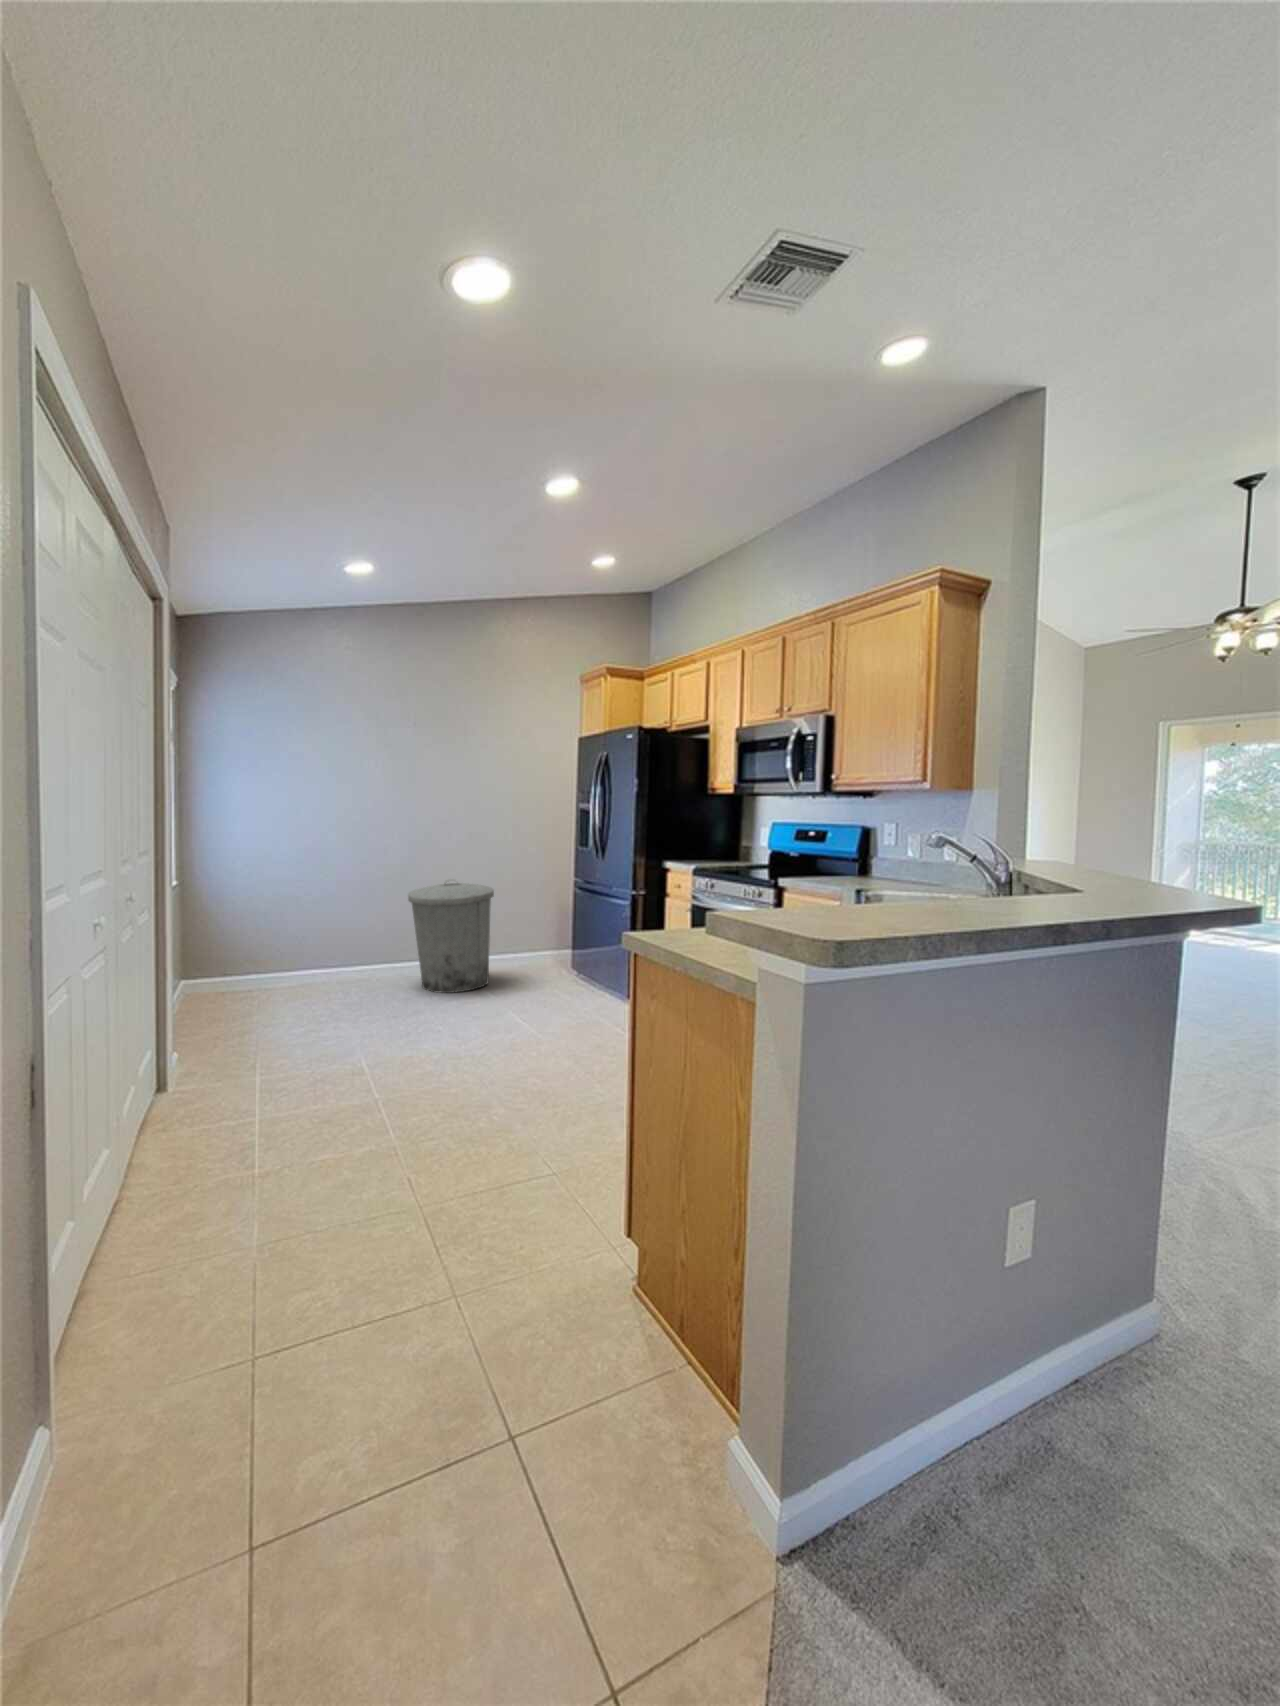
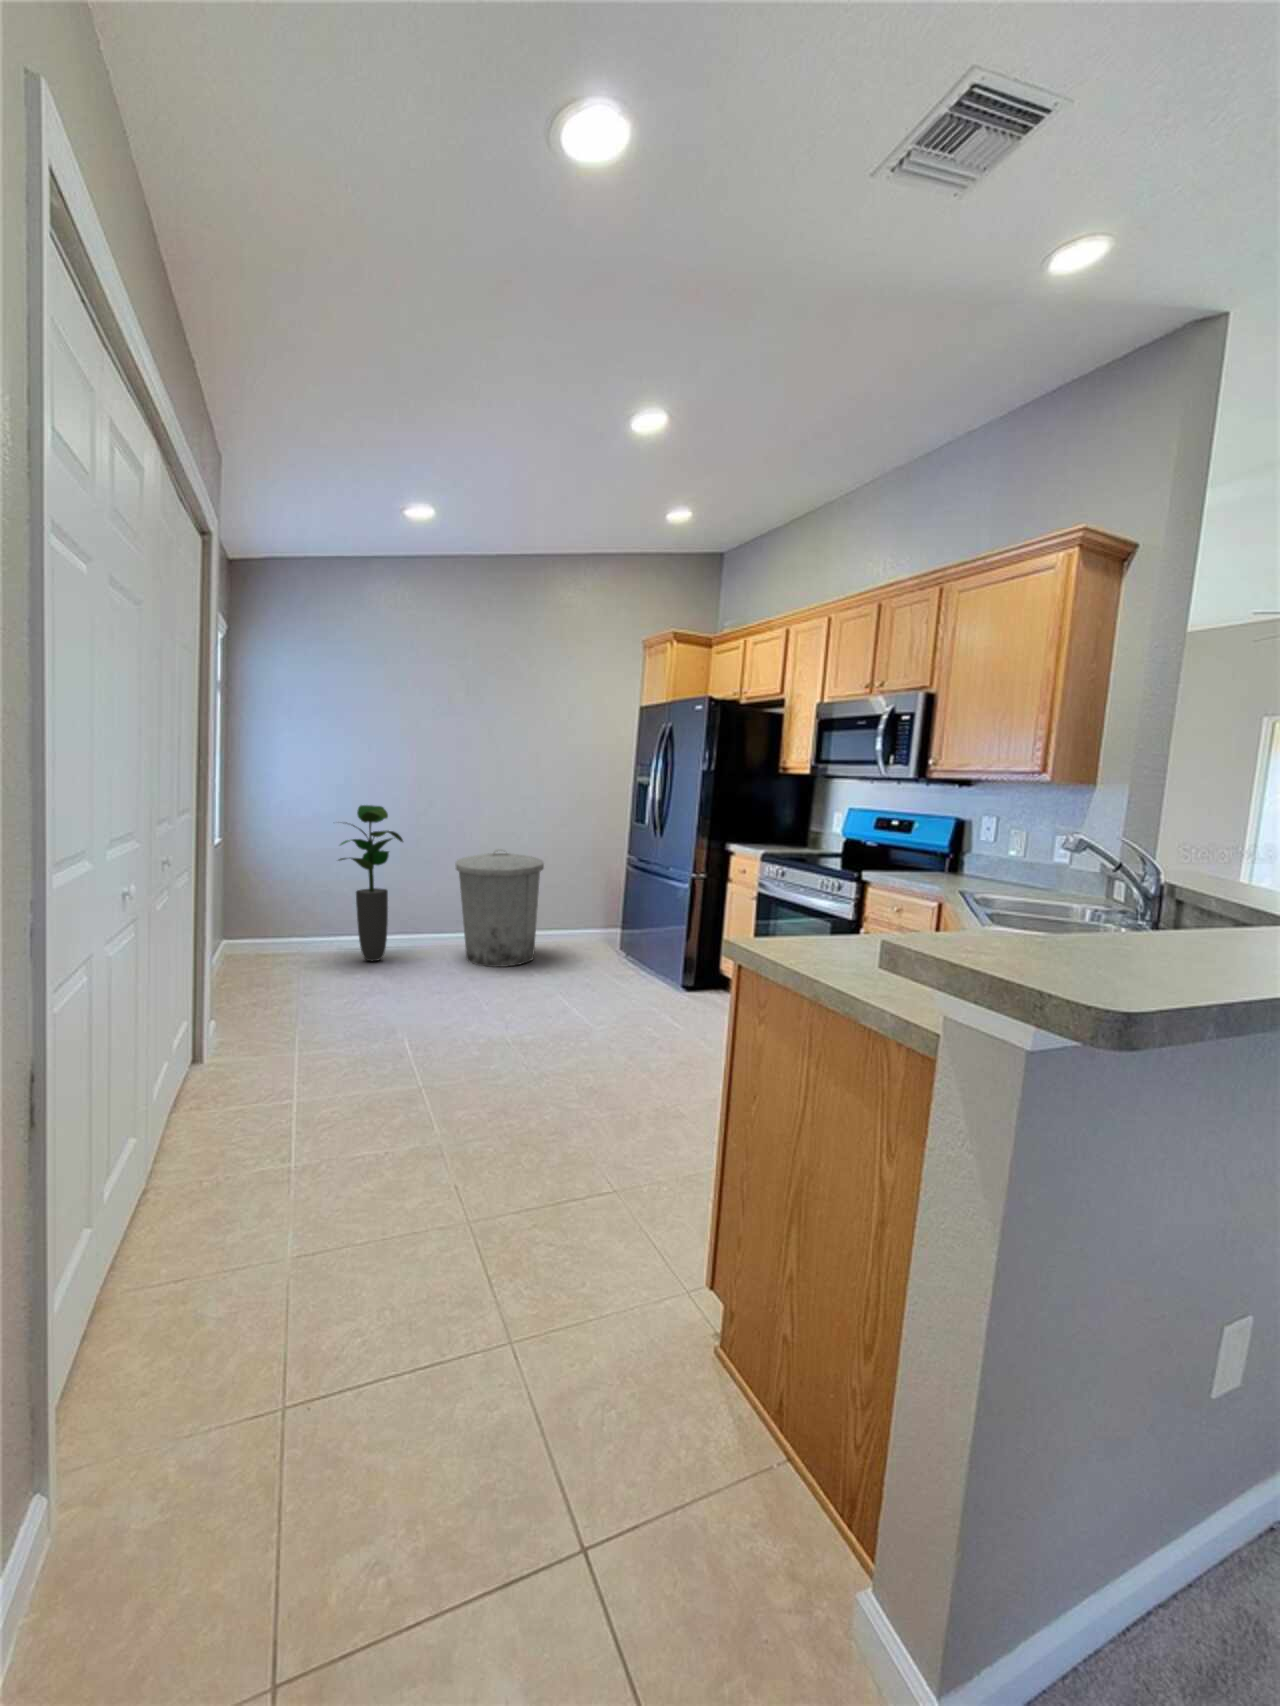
potted plant: none [284,844,357,994] -> present [339,805,403,961]

